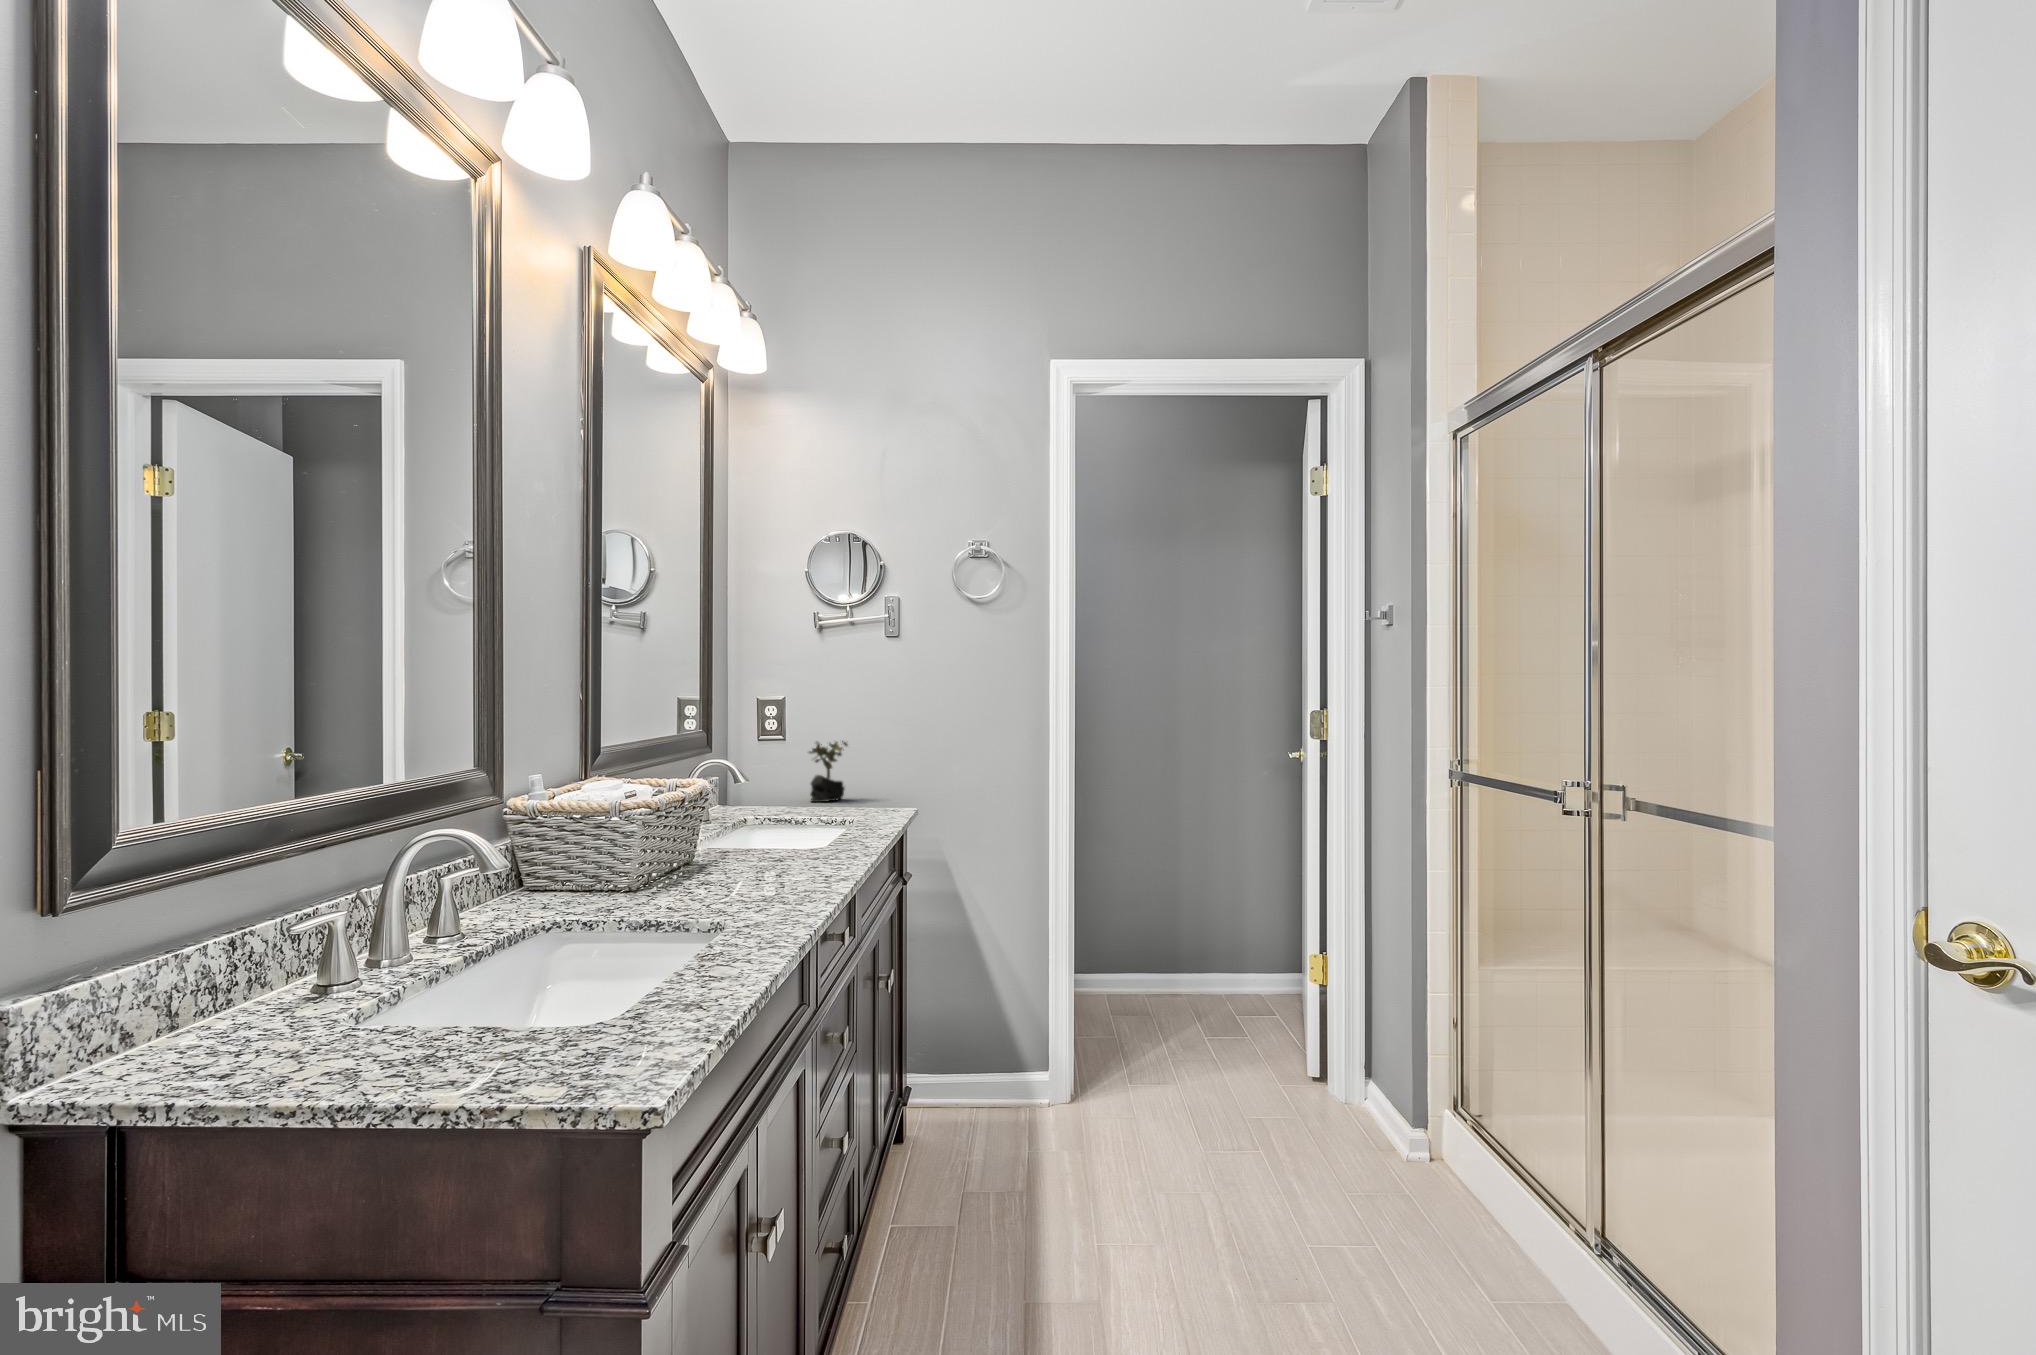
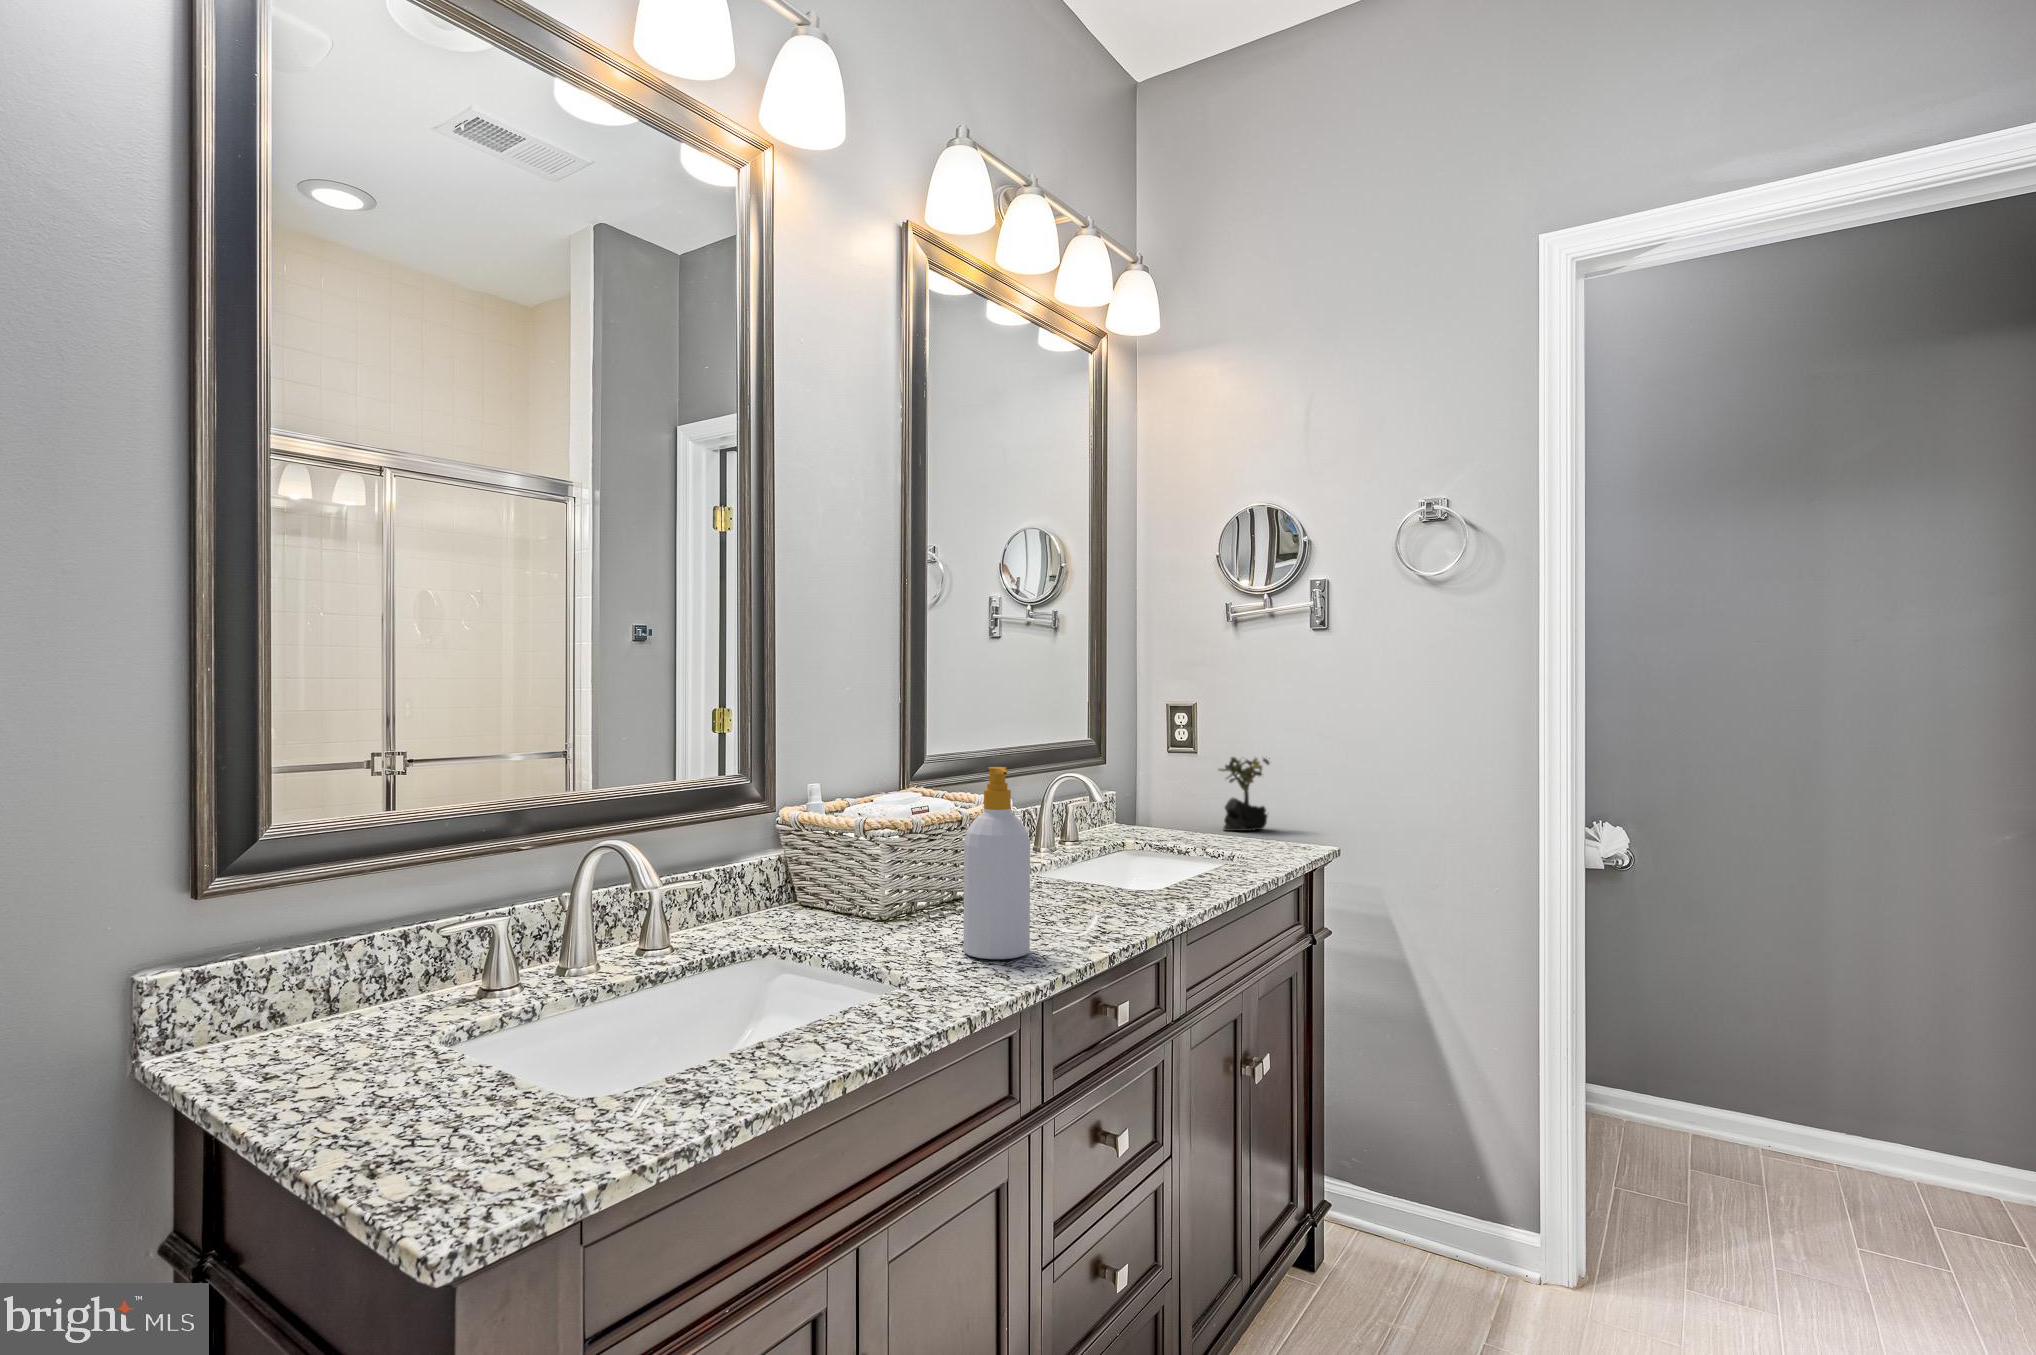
soap bottle: none [727,751,784,907] -> present [963,767,1030,959]

